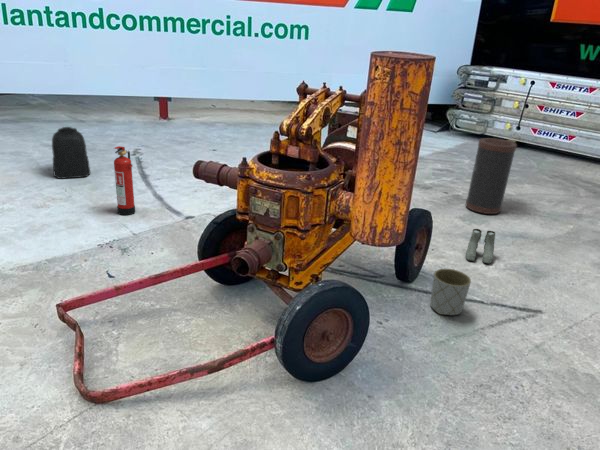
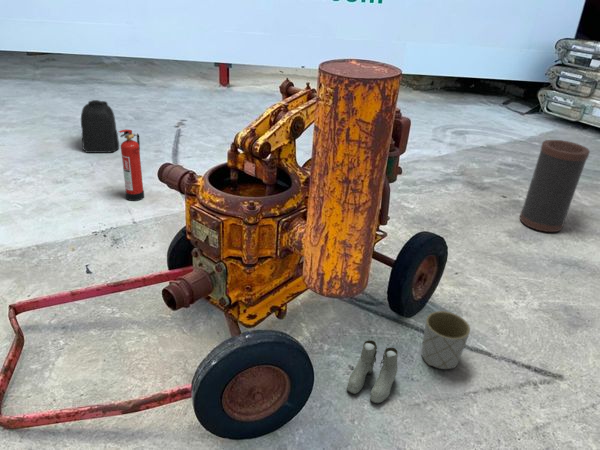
boots: present [466,229,495,264] -> present [347,340,398,403]

